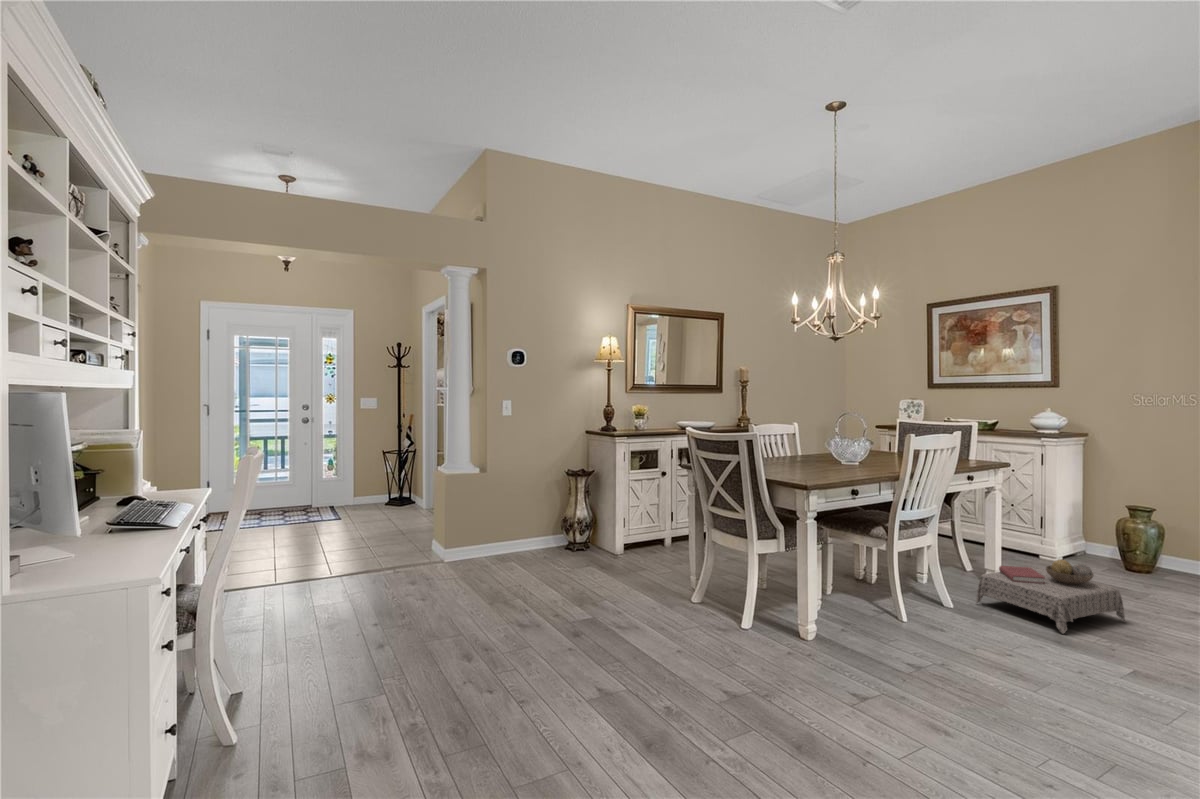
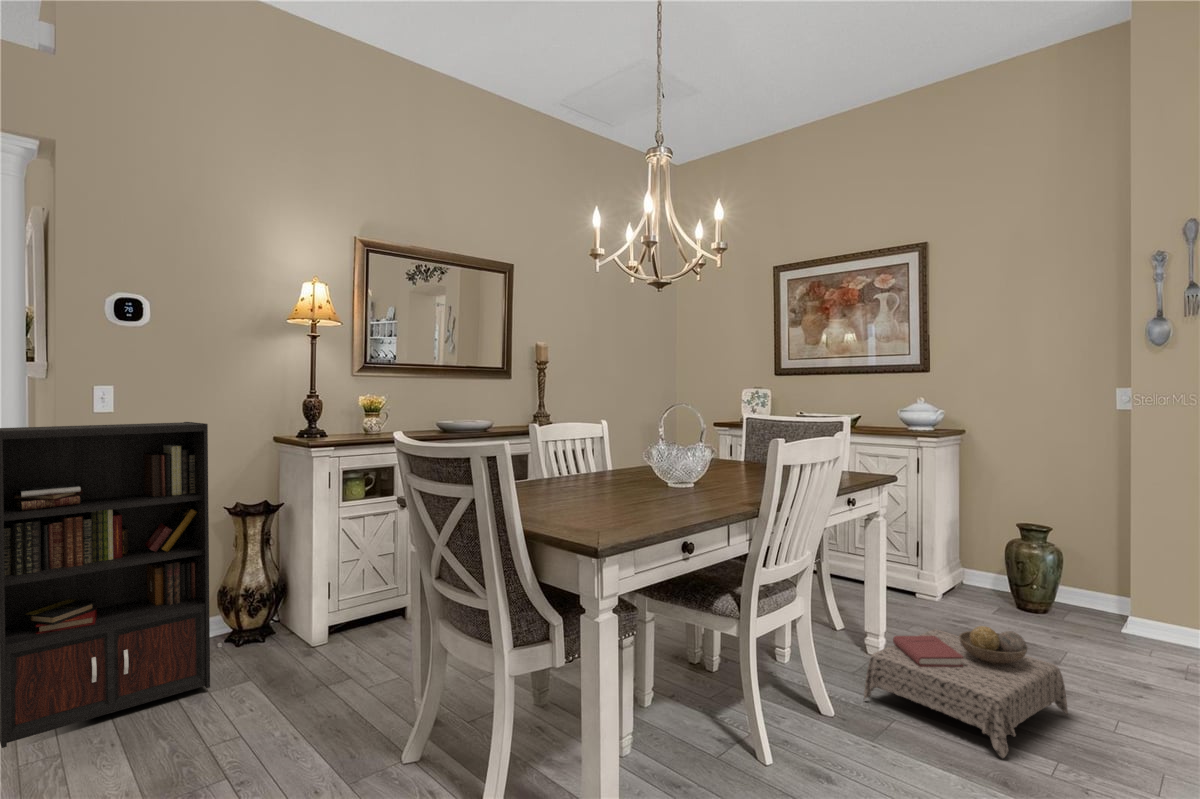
bookcase: none [478,421,573,581] -> present [0,422,222,748]

